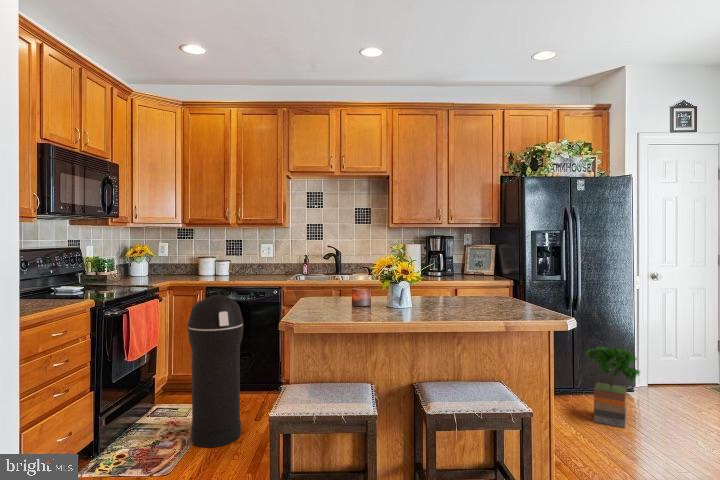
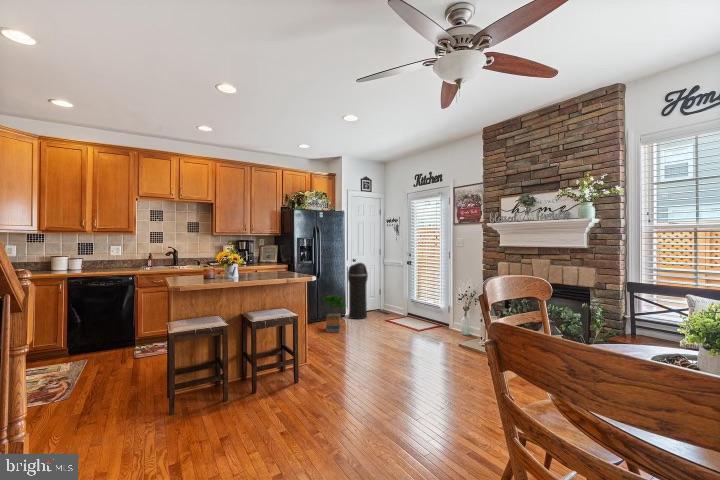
trash can: present [188,295,244,447] -> present [348,263,369,319]

